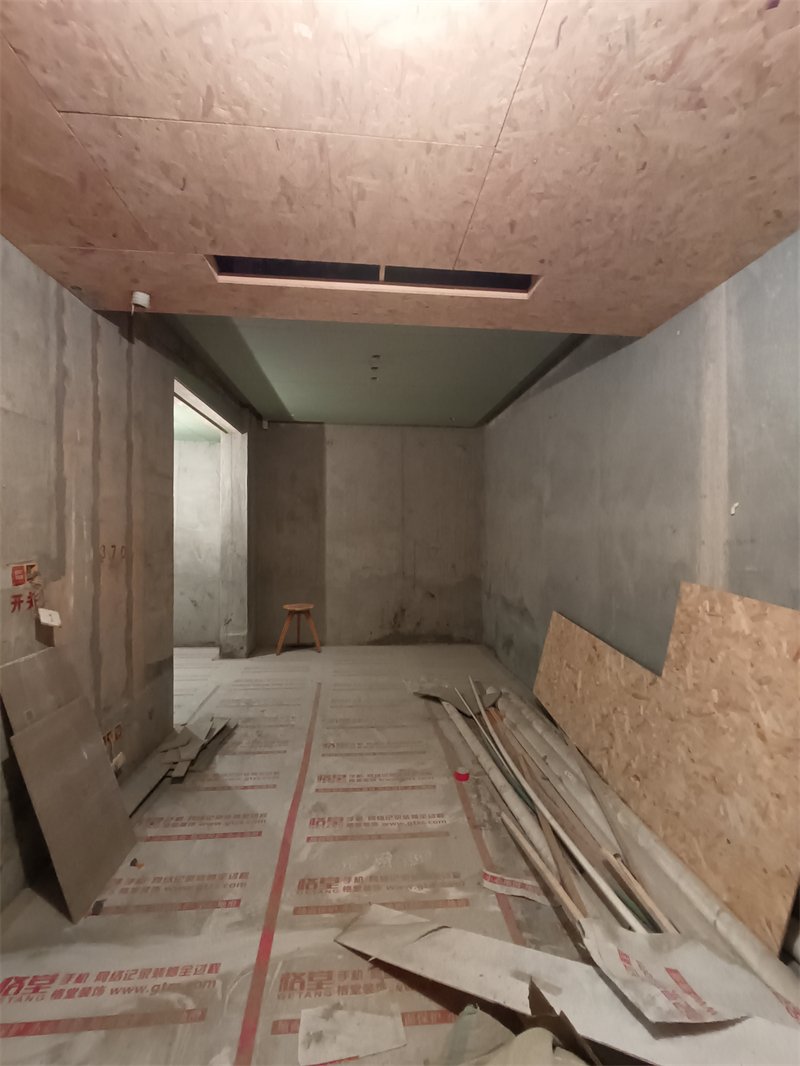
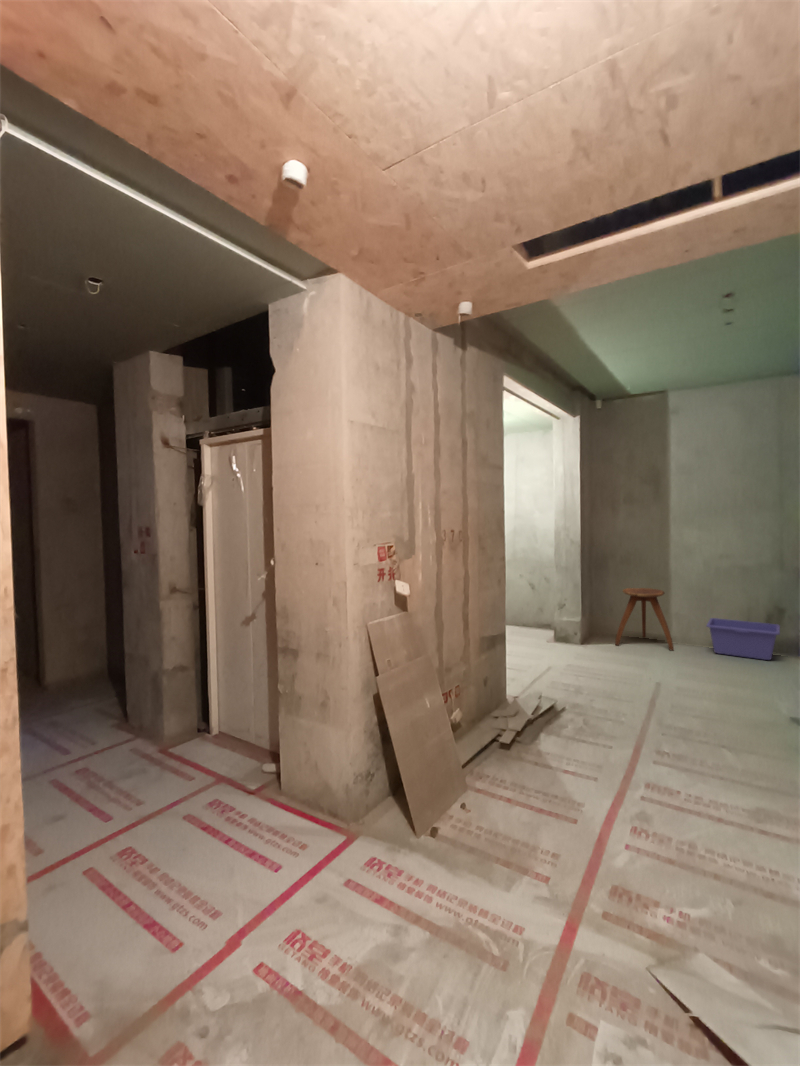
storage bin: none [344,623,388,649] -> present [707,618,780,660]

